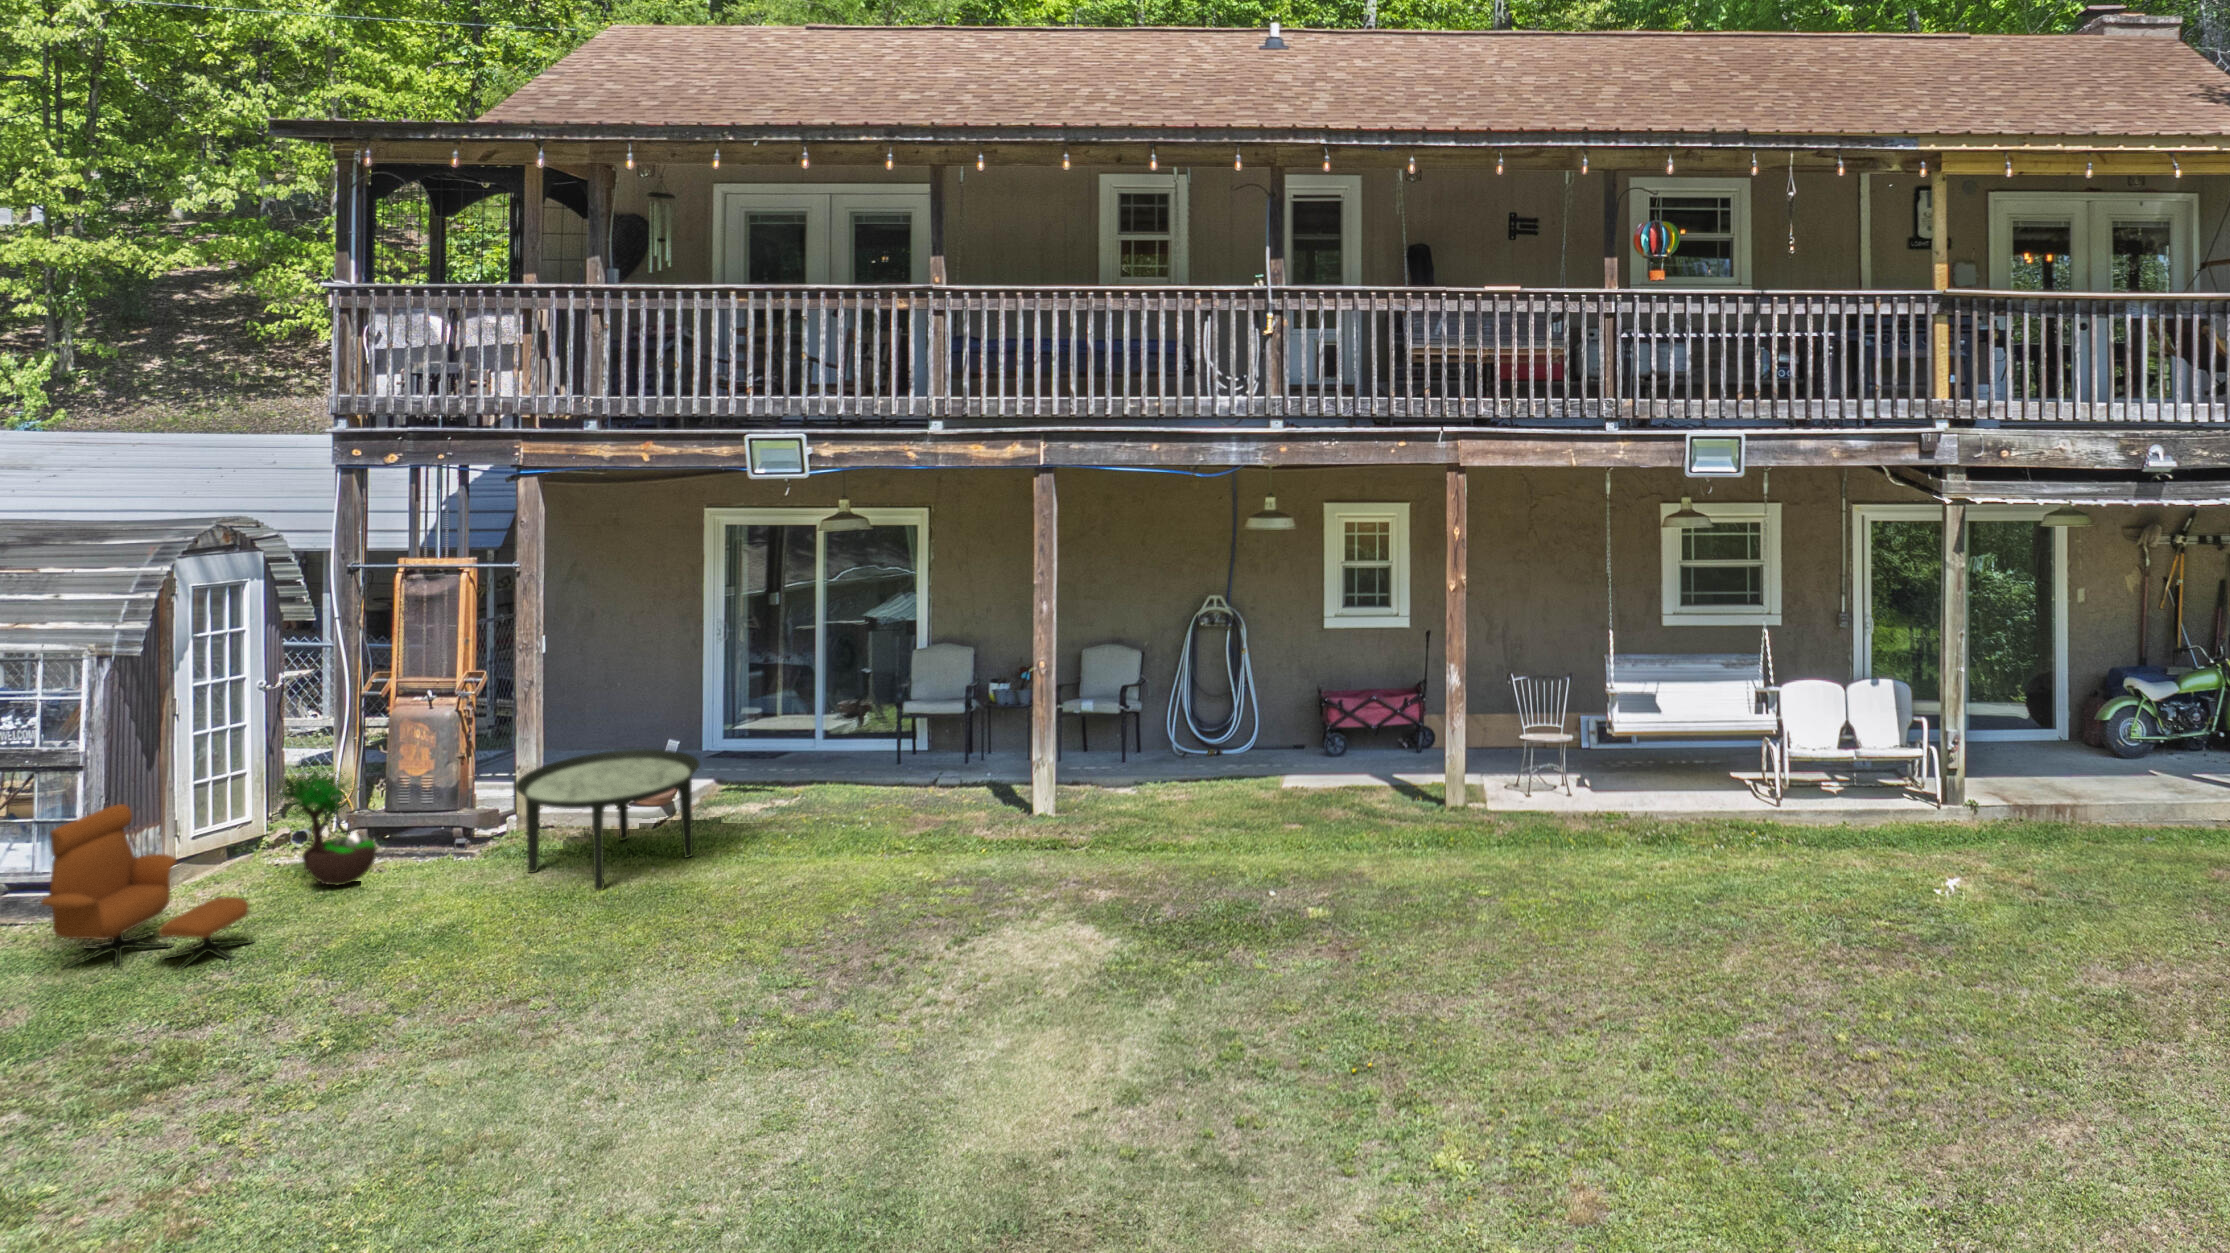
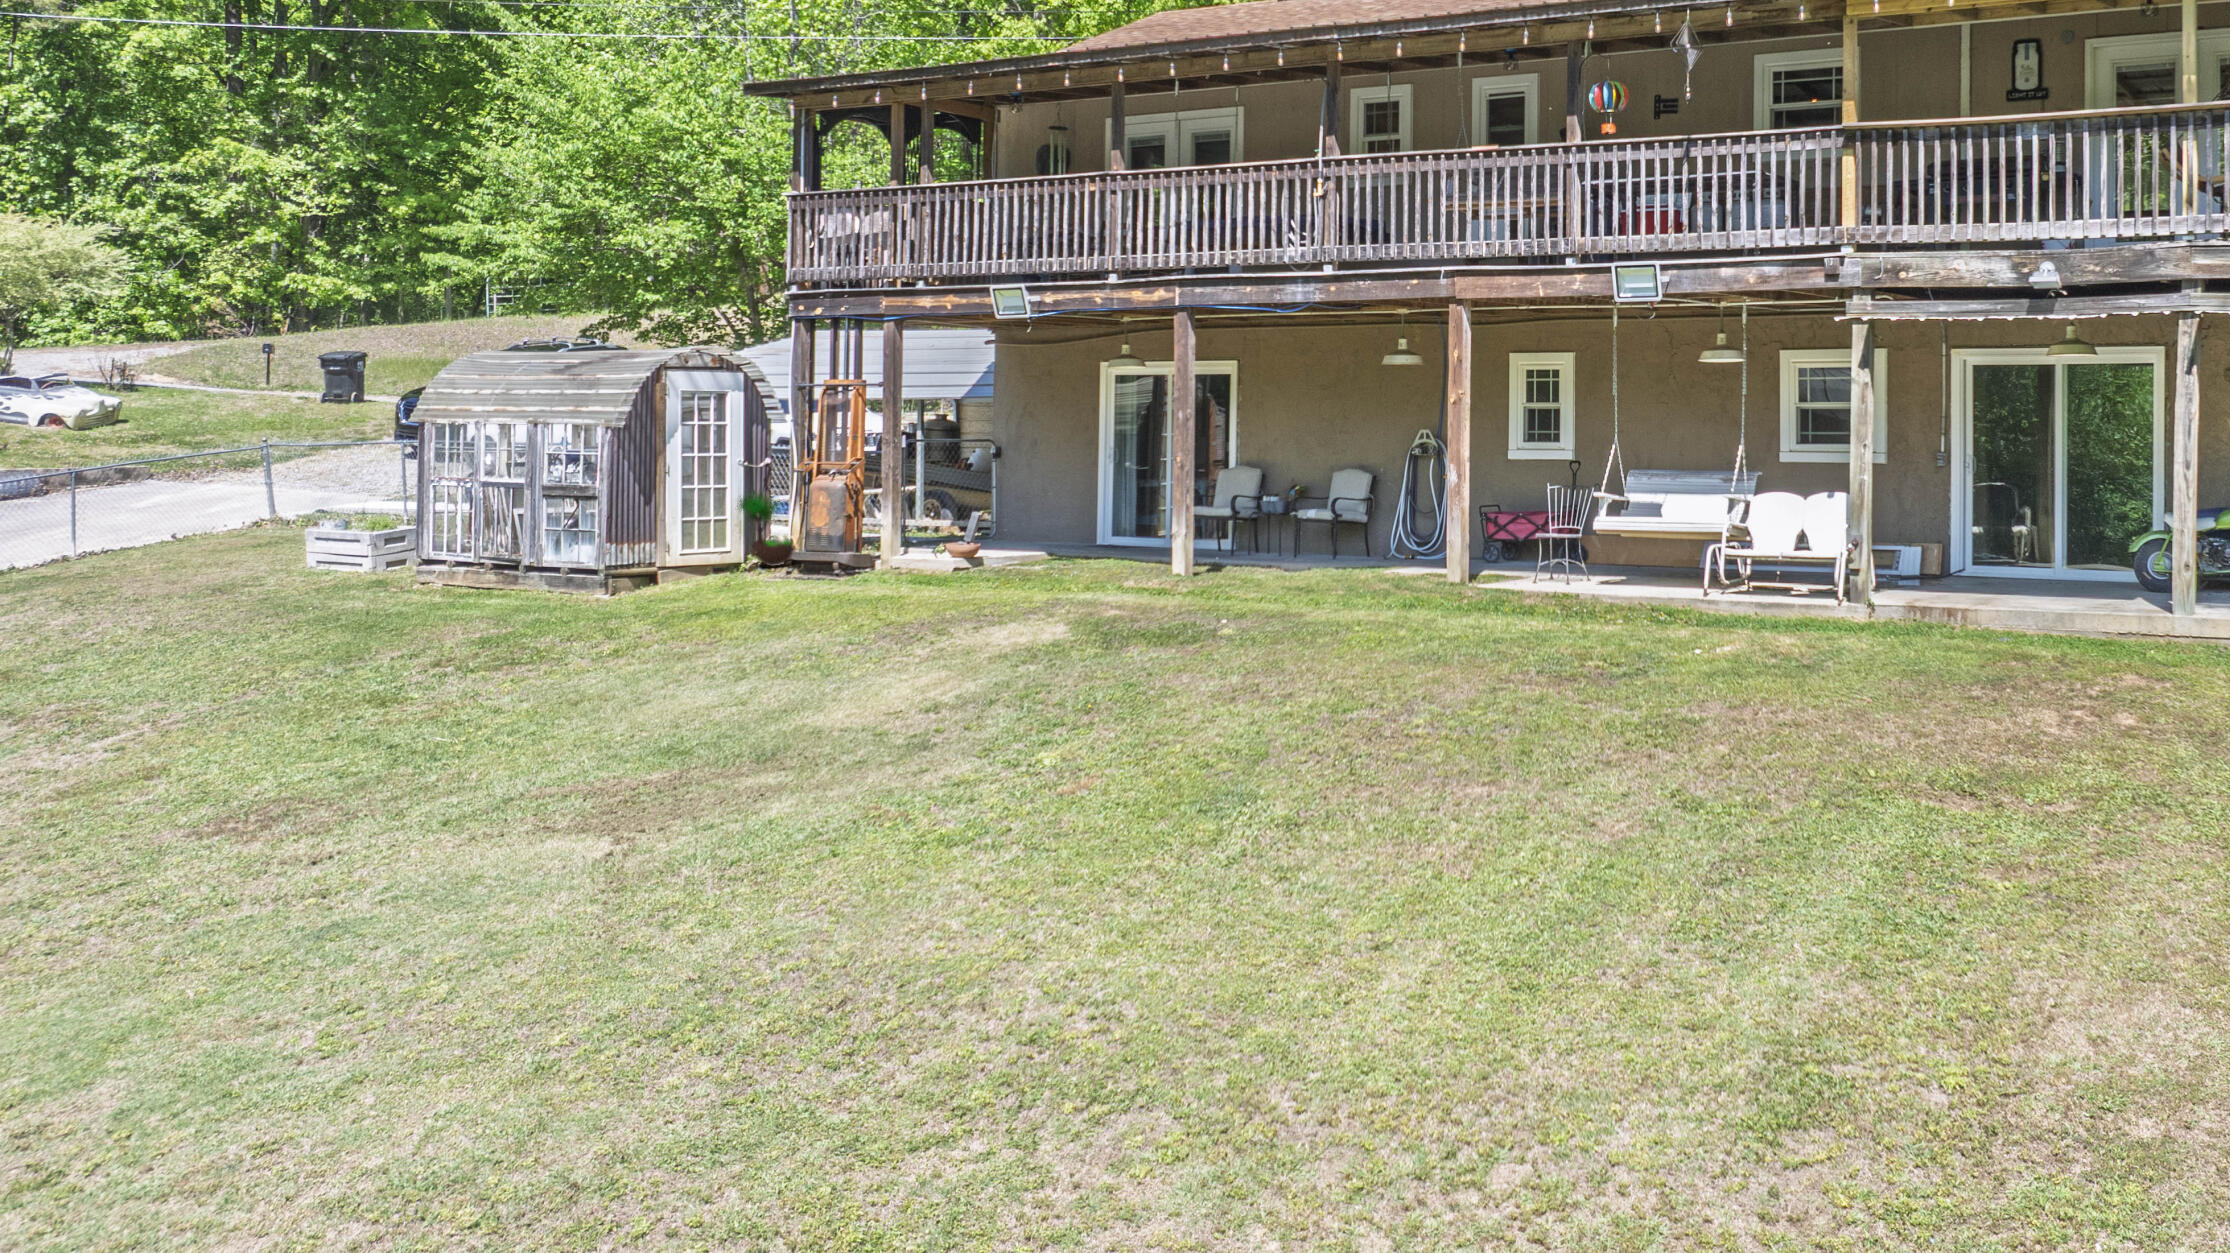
round table: present [515,749,699,891] -> none [855,499,968,579]
lounge chair: present [41,804,254,971] -> none [605,498,710,592]

